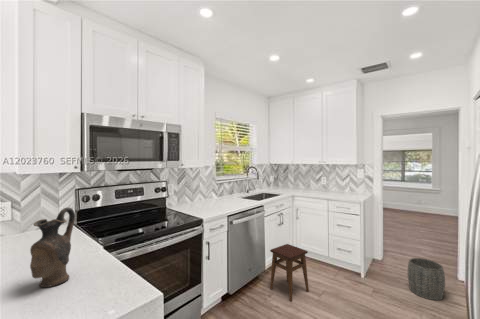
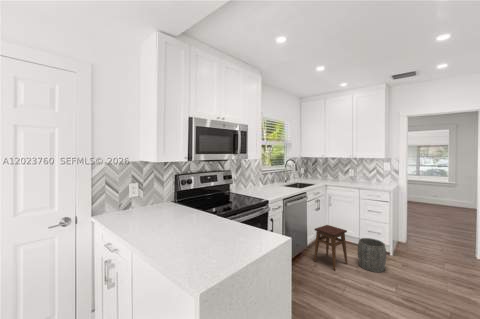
ceramic pitcher: present [30,208,75,287] -> none [201,184,221,236]
woven basket: present [408,258,445,300] -> present [358,238,386,272]

